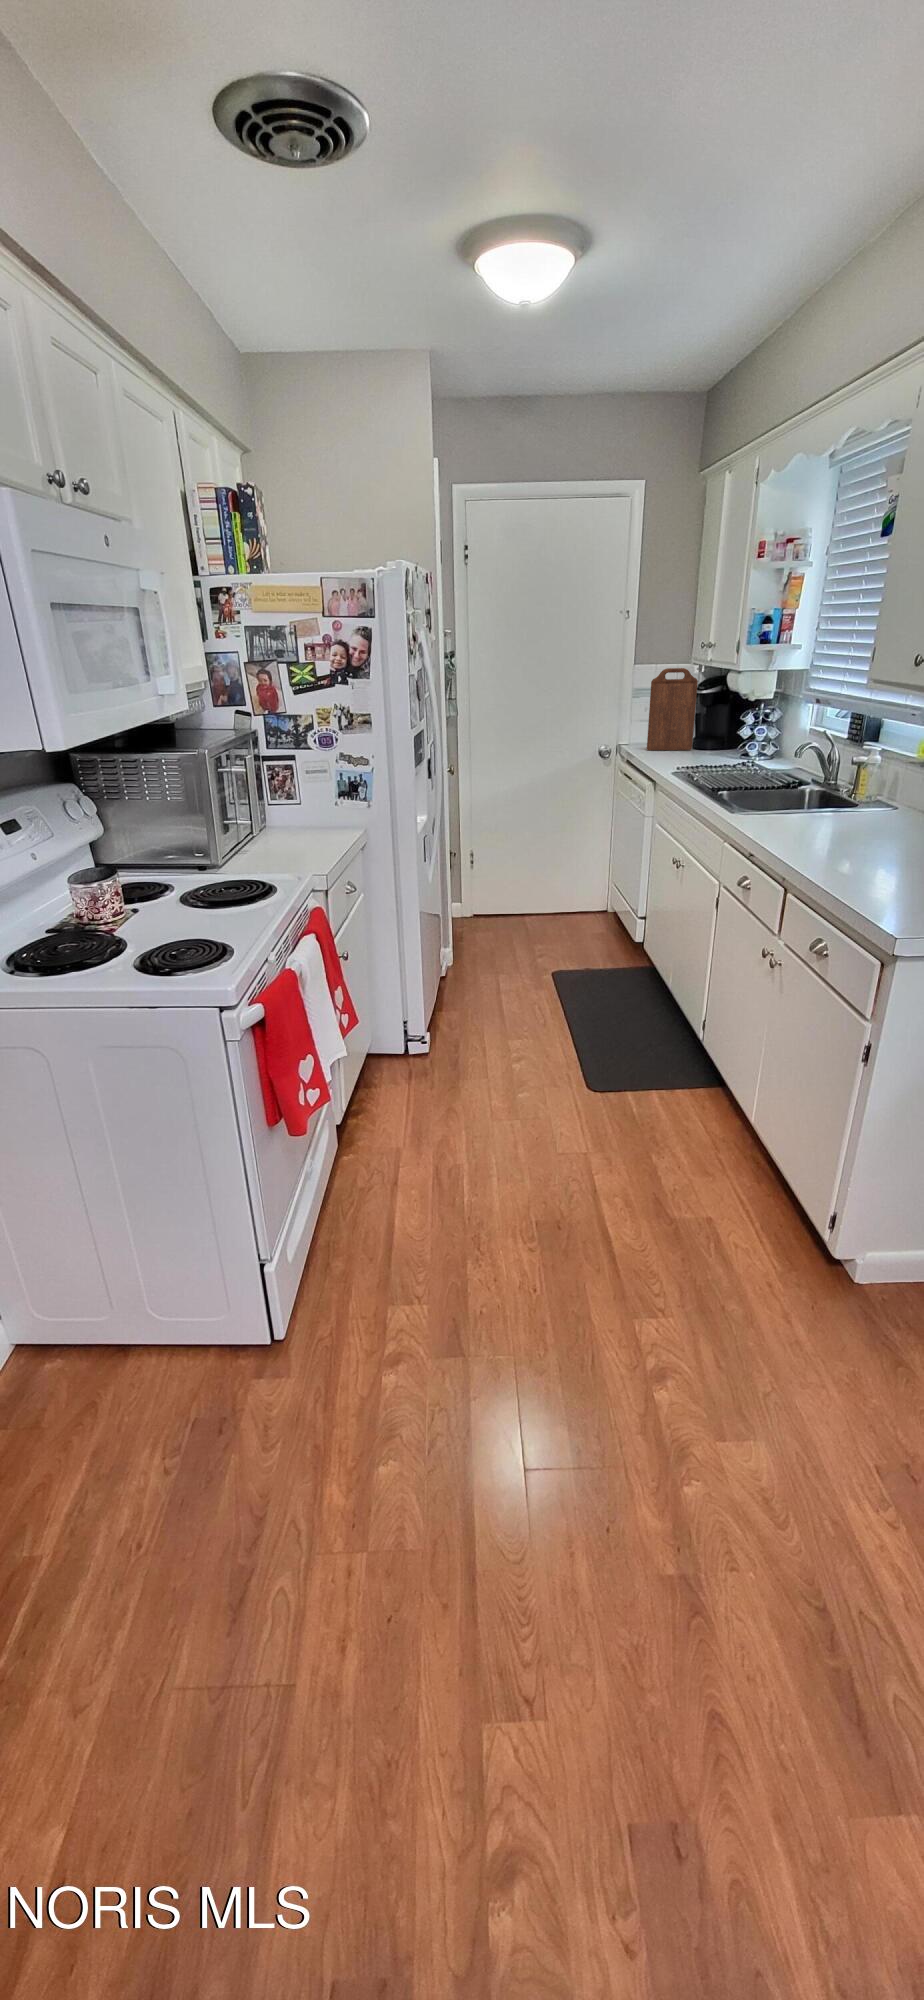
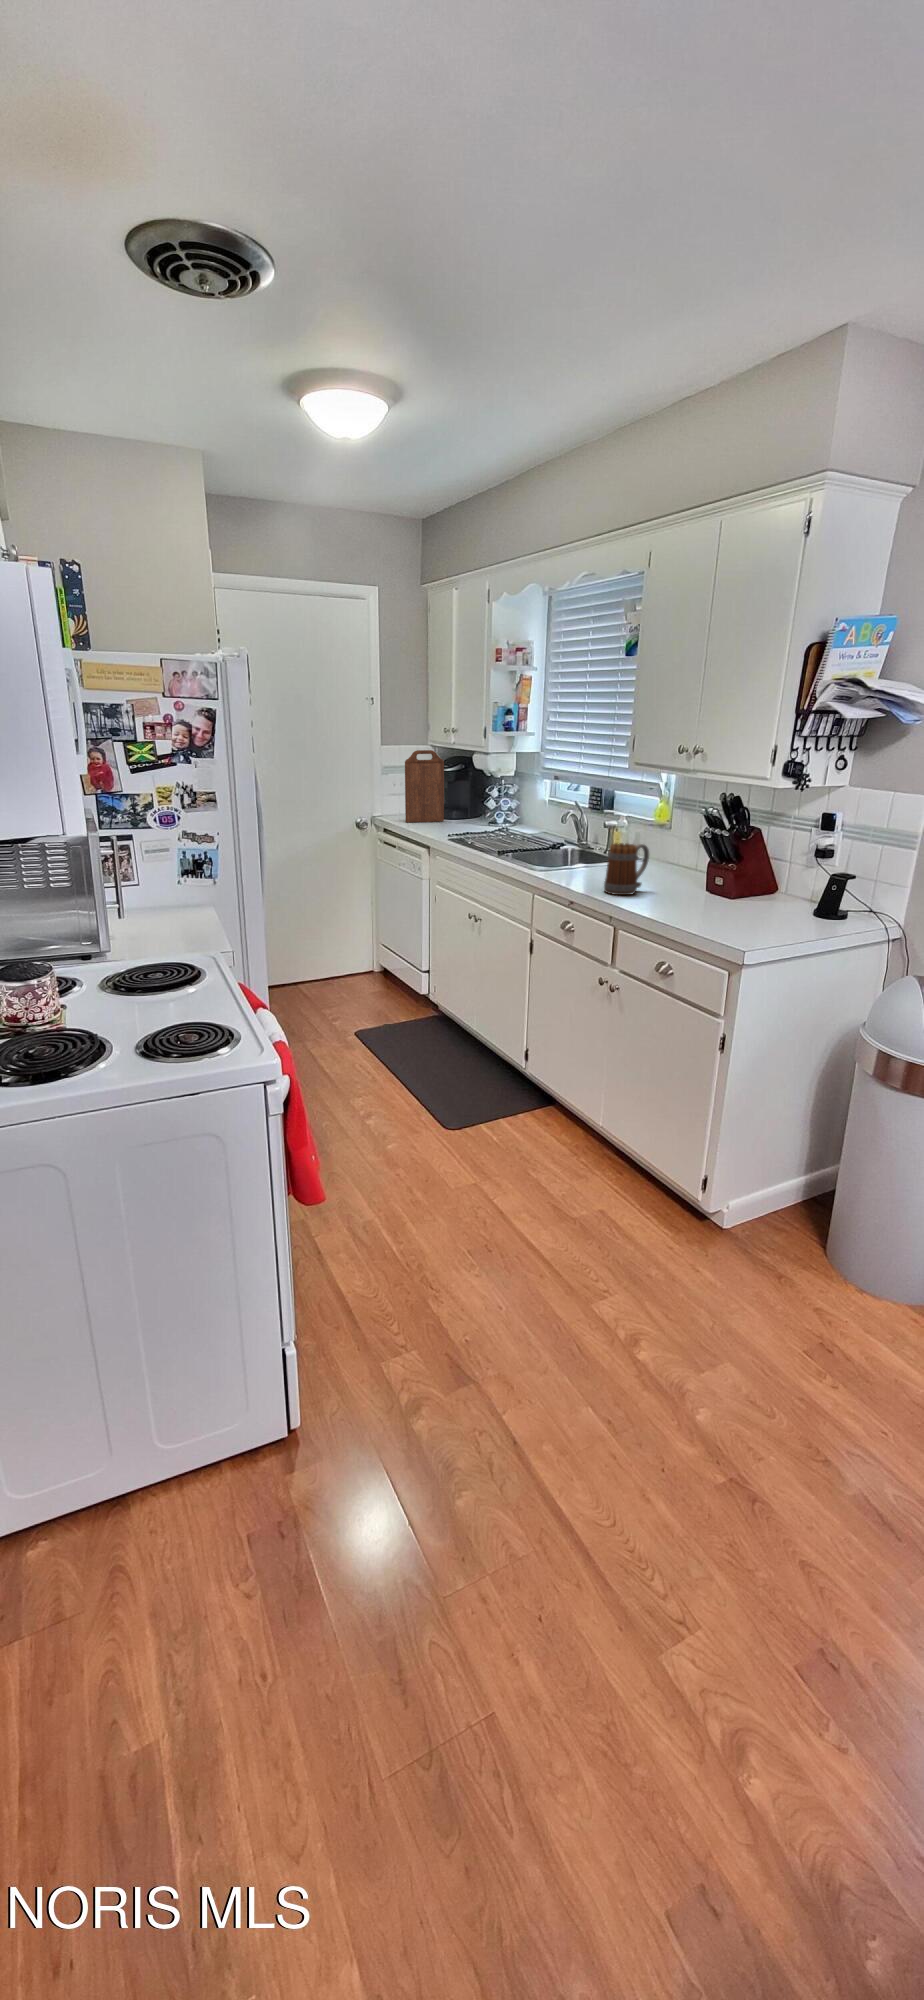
mug: none [787,785,855,850] -> present [604,843,649,895]

